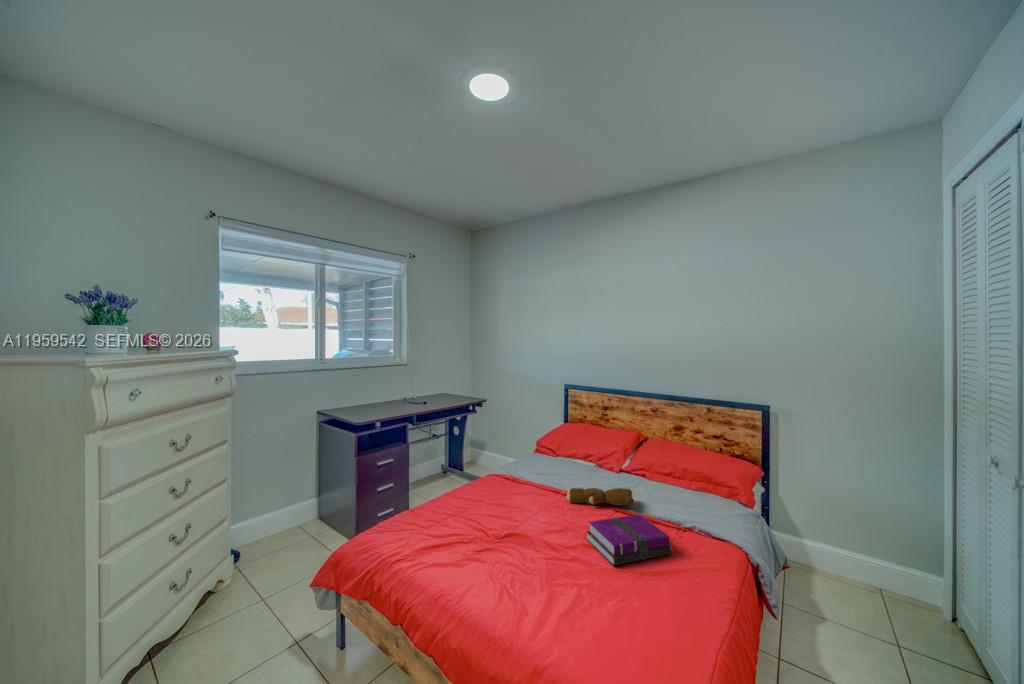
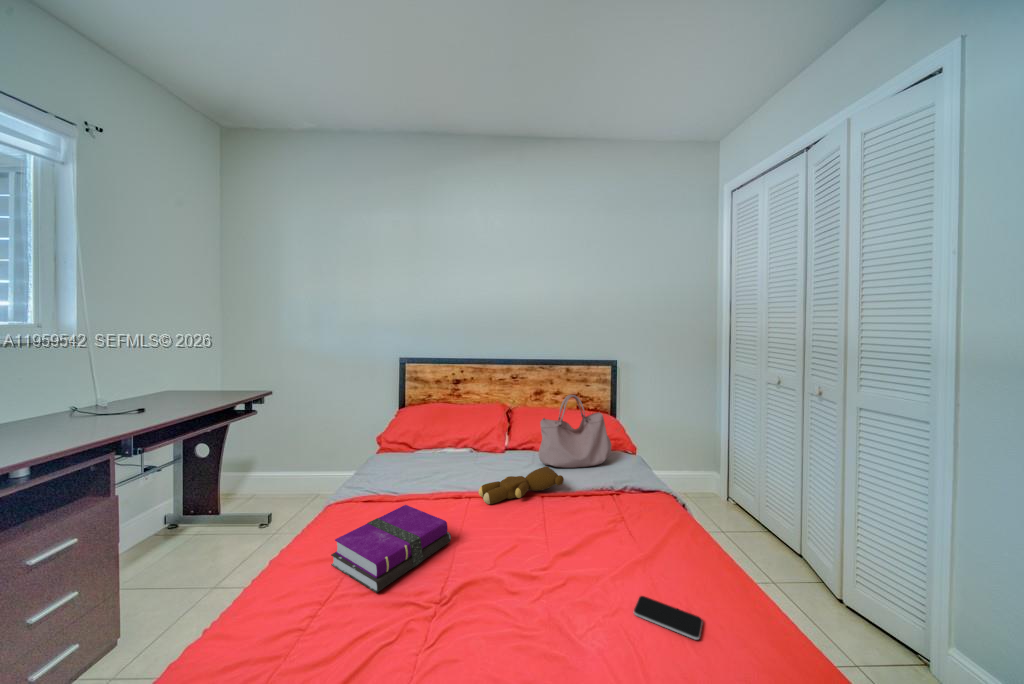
handbag: none [639,433,713,503] -> present [539,395,612,468]
notebook: present [586,515,673,565] -> present [331,505,451,593]
smartphone: none [592,581,633,614] -> present [634,596,703,640]

